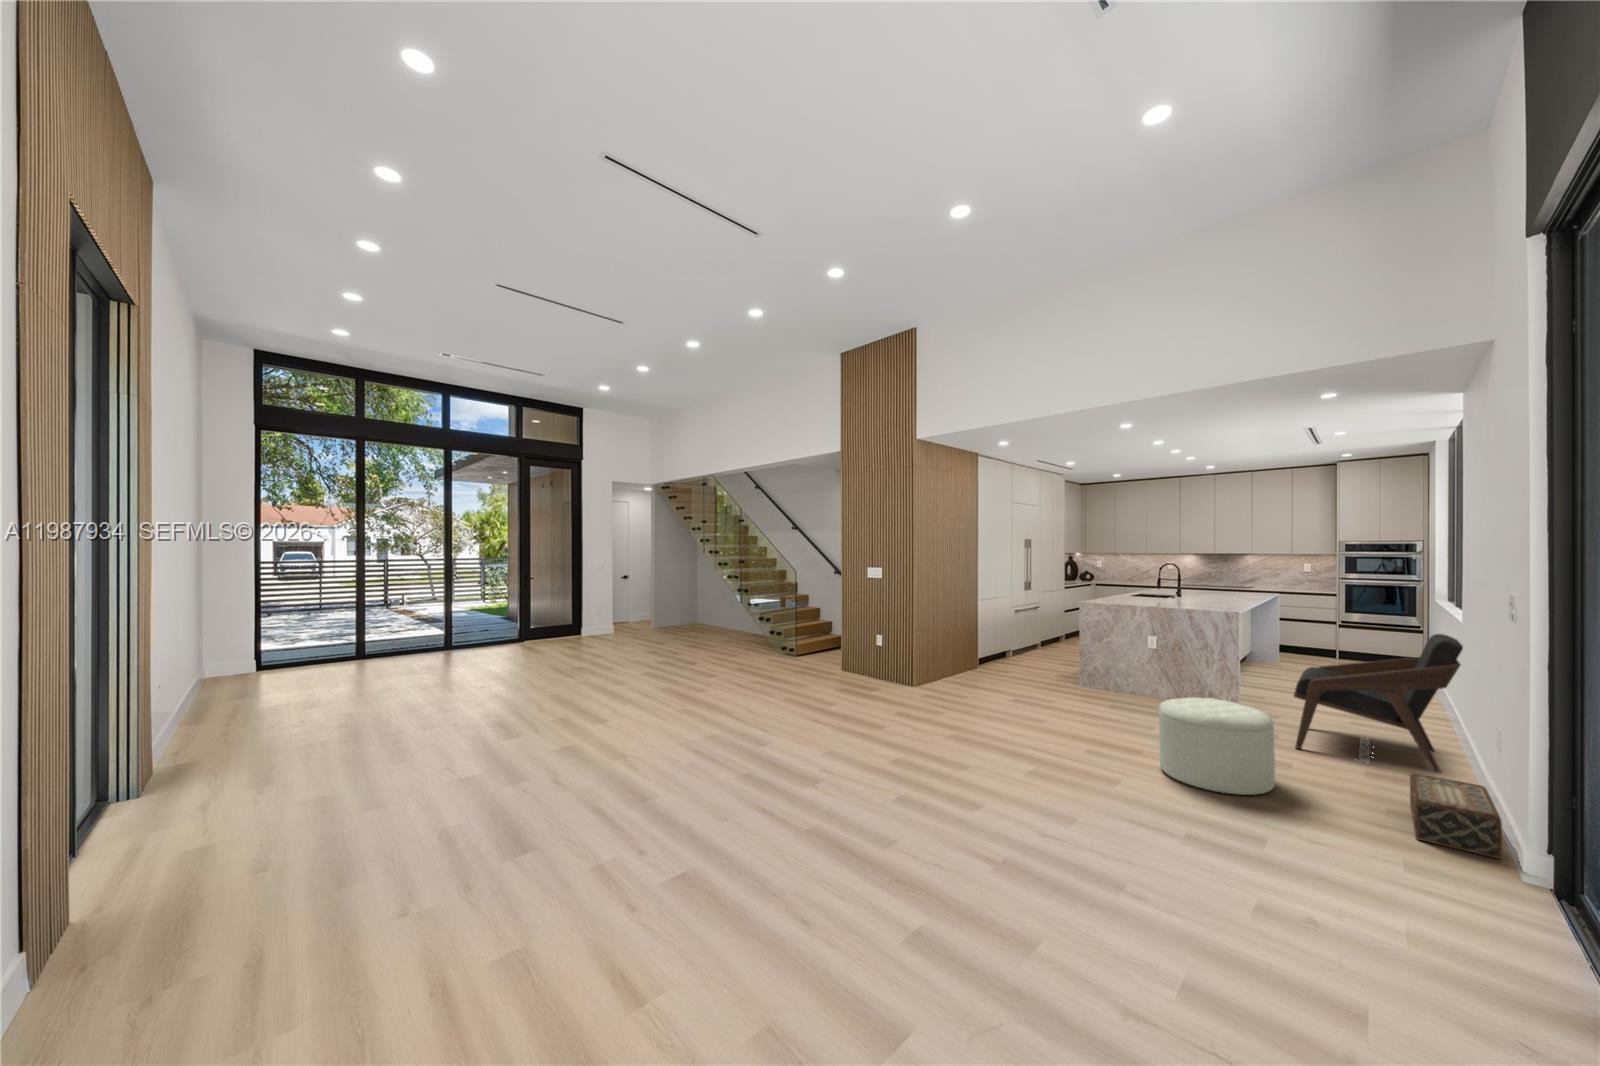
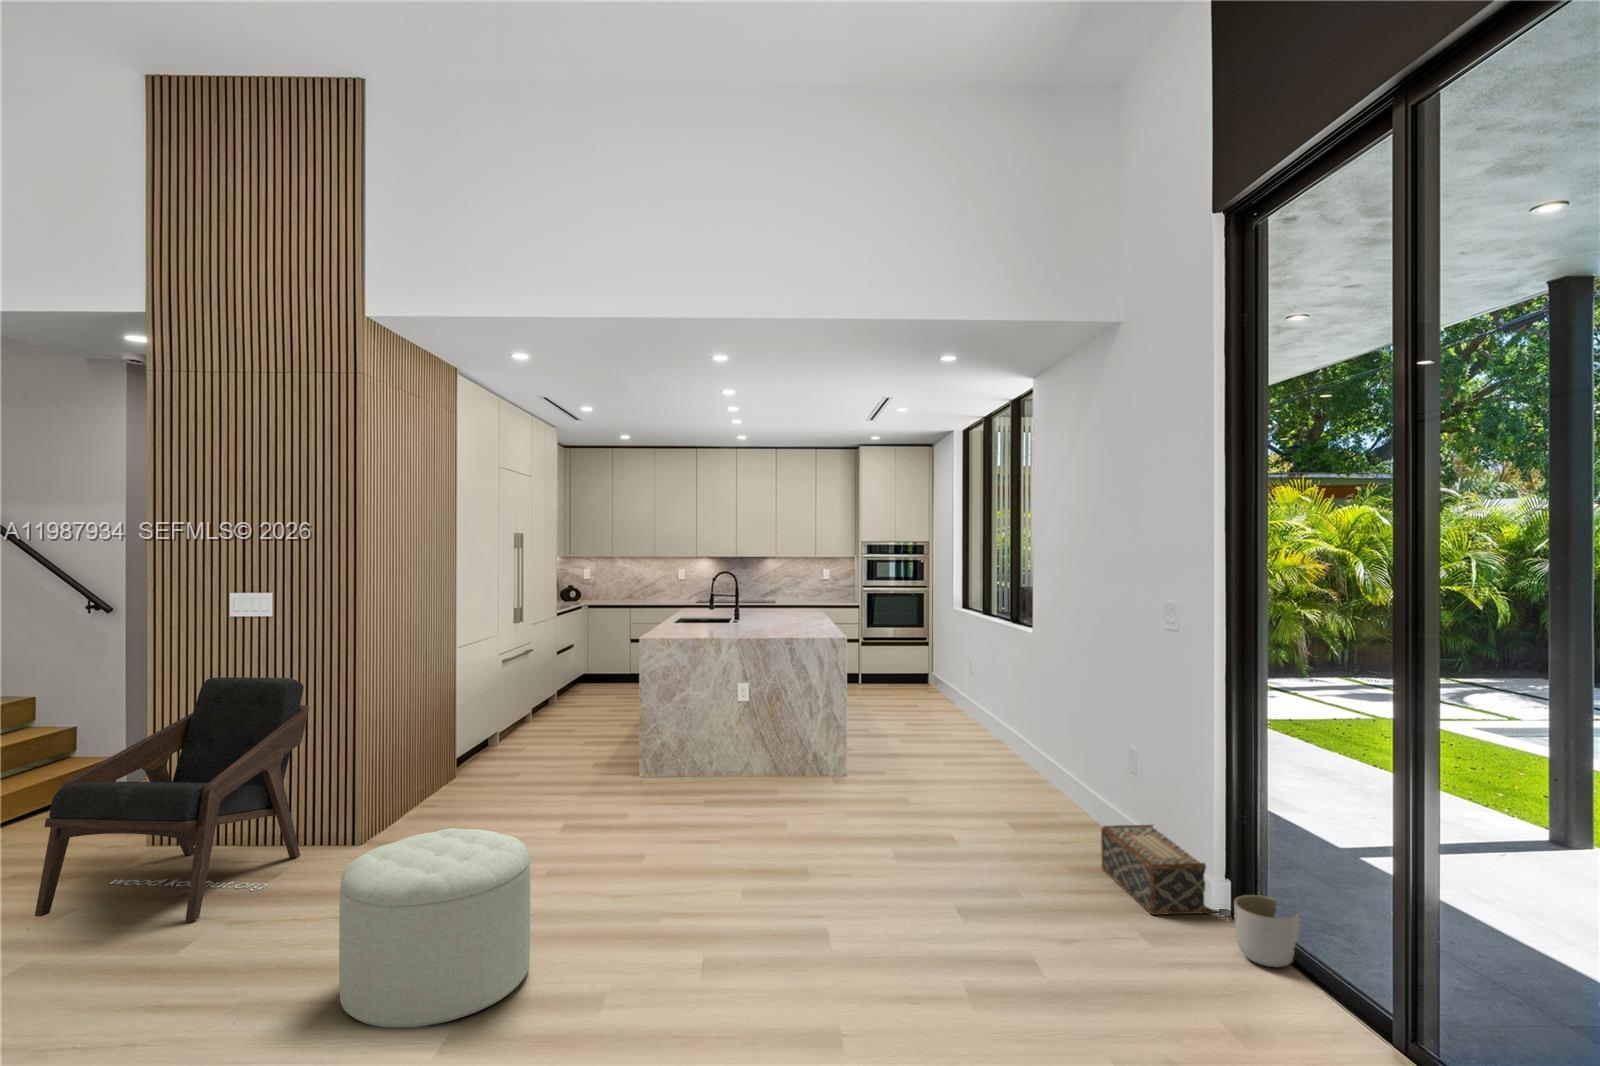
lounge chair: present [1294,634,1463,772] -> present [35,677,309,921]
ottoman: present [1159,698,1275,795] -> present [339,828,530,1028]
planter: none [1466,835,1542,900] -> present [1234,895,1299,967]

